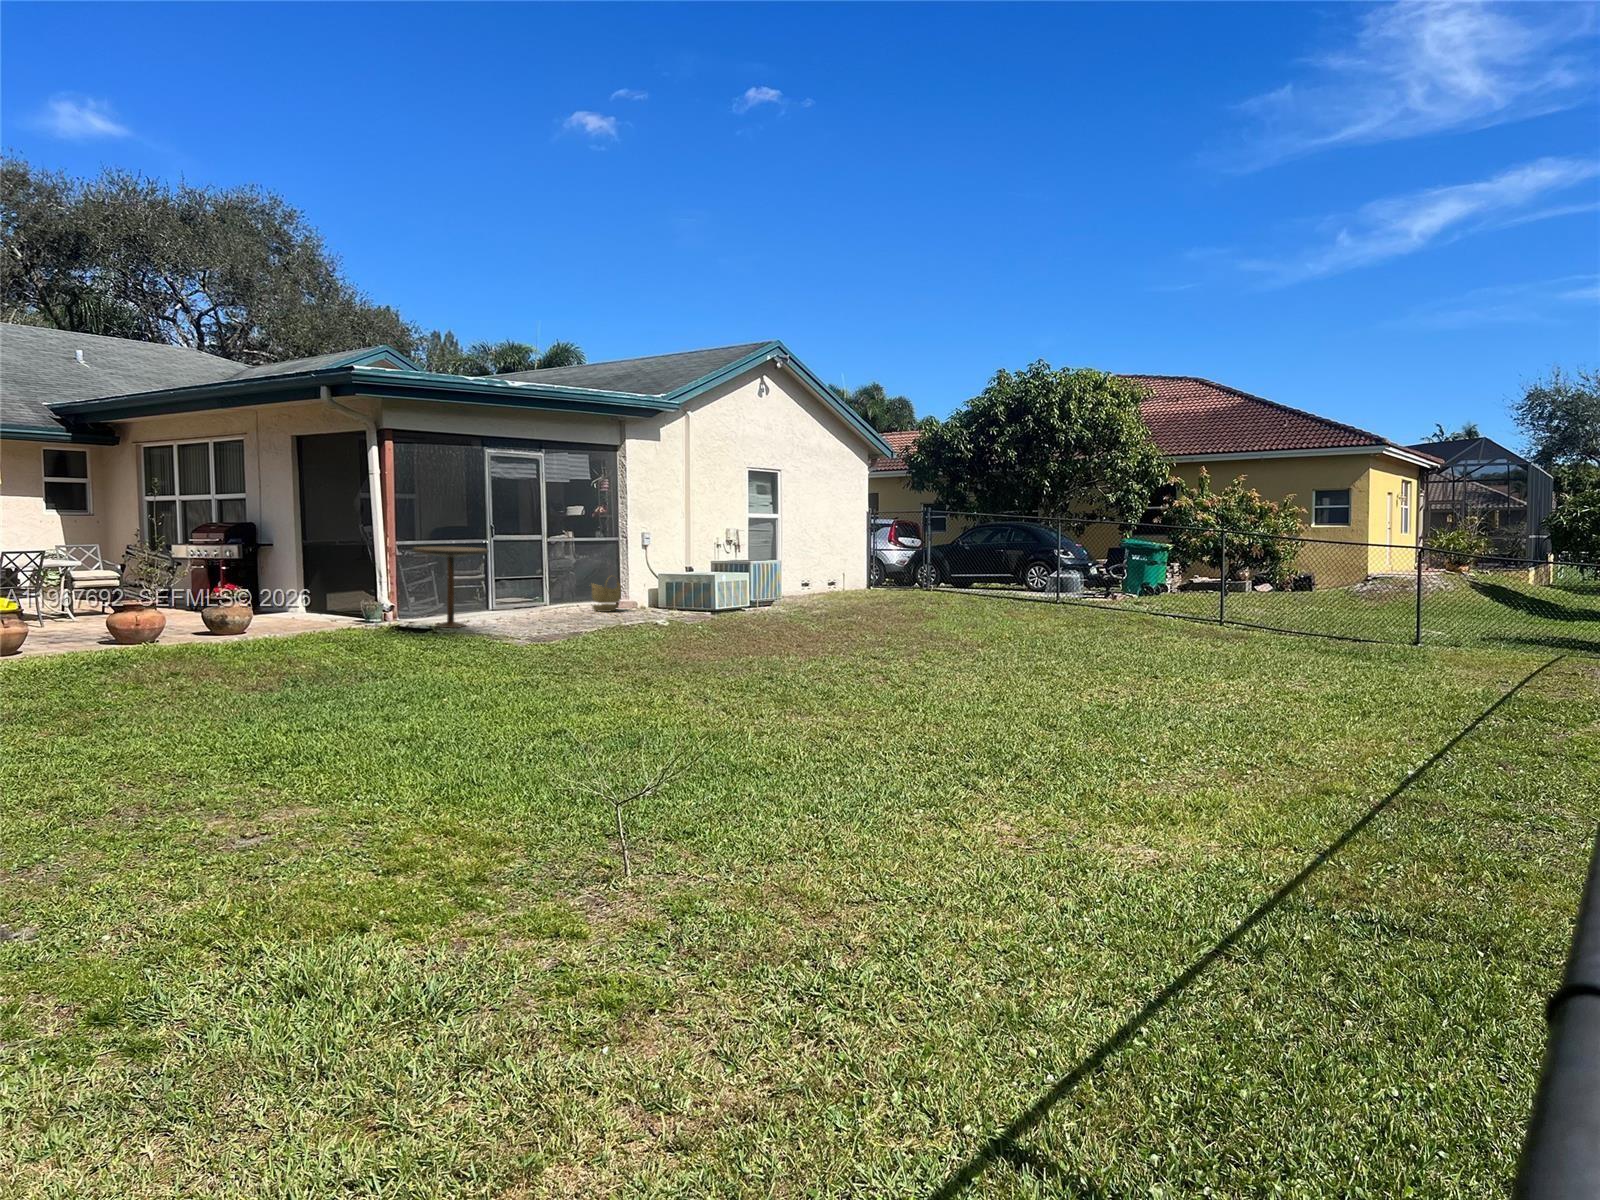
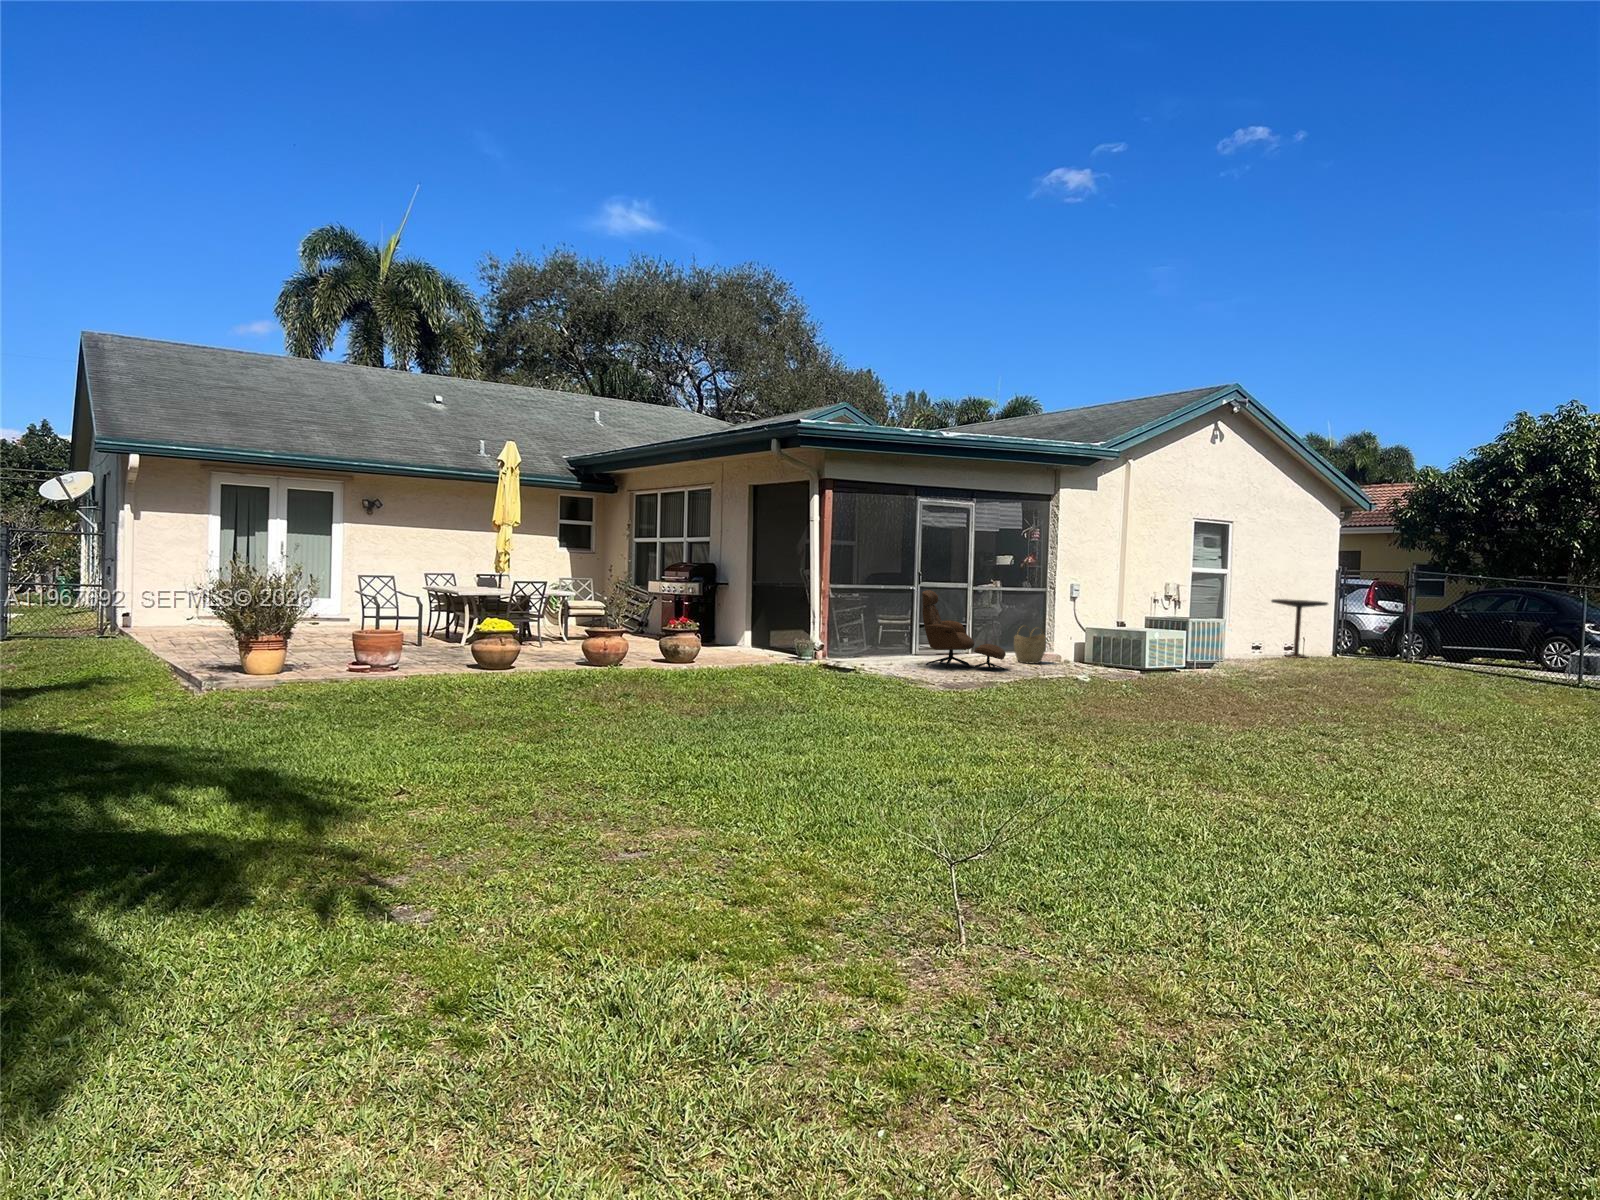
lounge chair: none [495,540,584,621] -> present [922,590,1006,671]
pedestal table: present [413,547,489,628] -> present [1271,599,1328,658]

